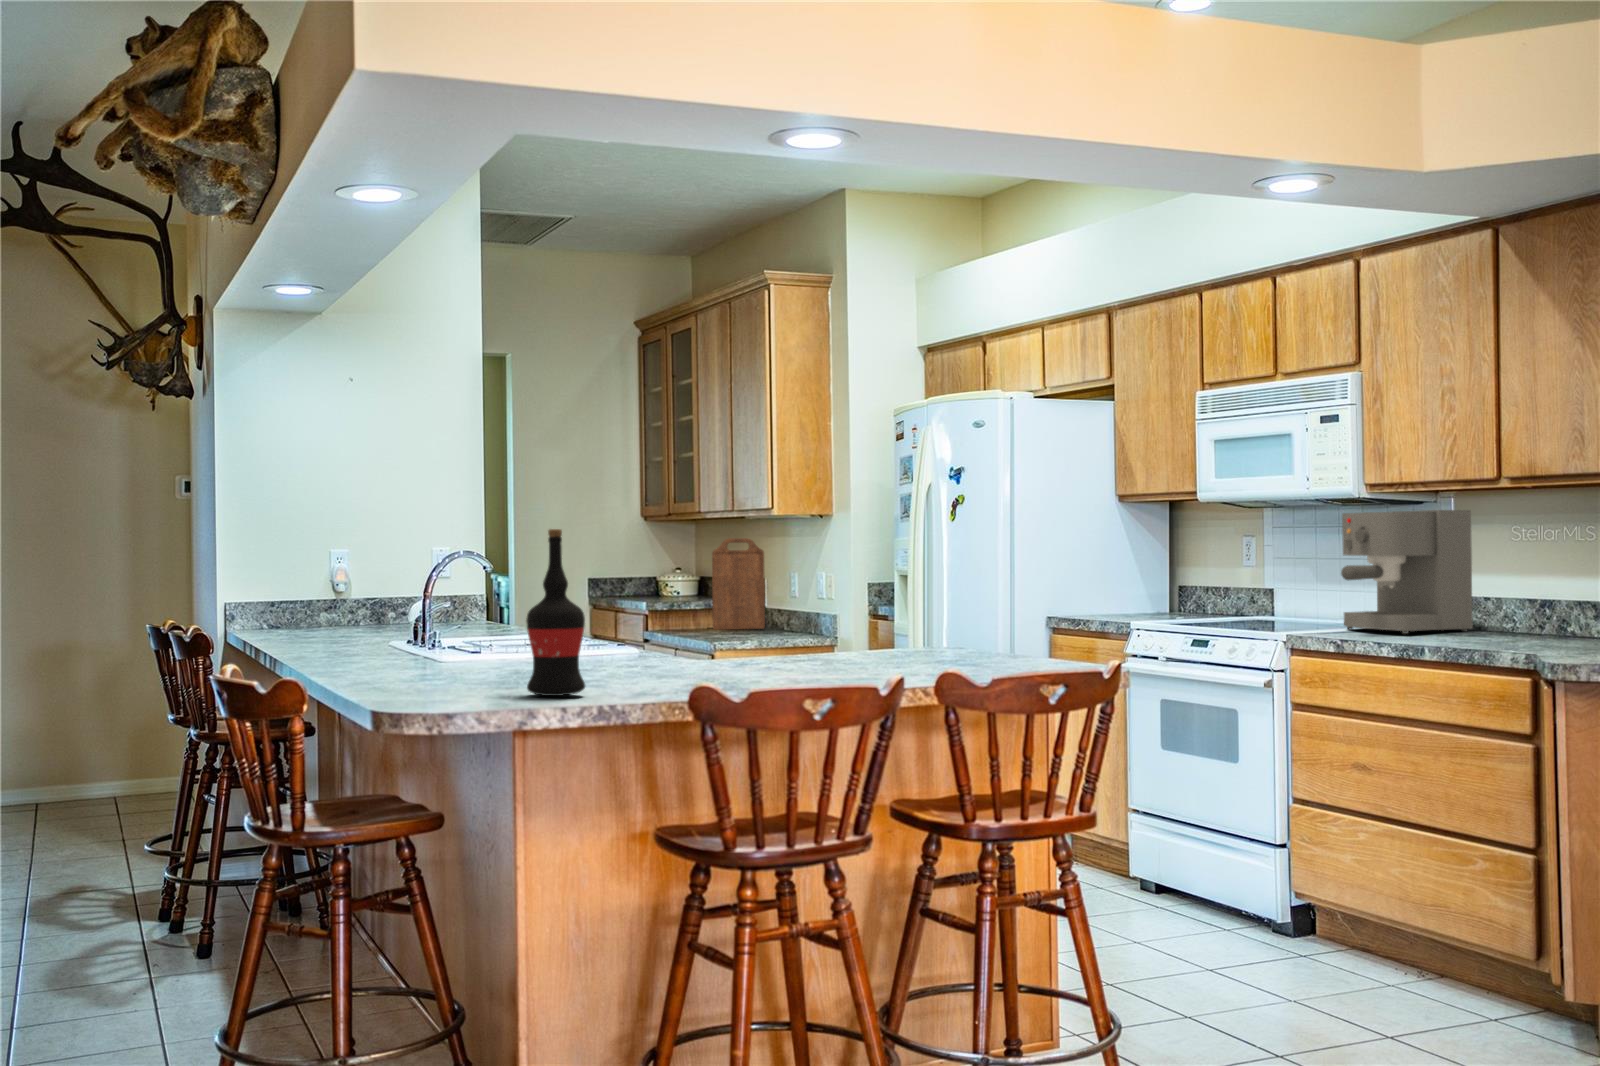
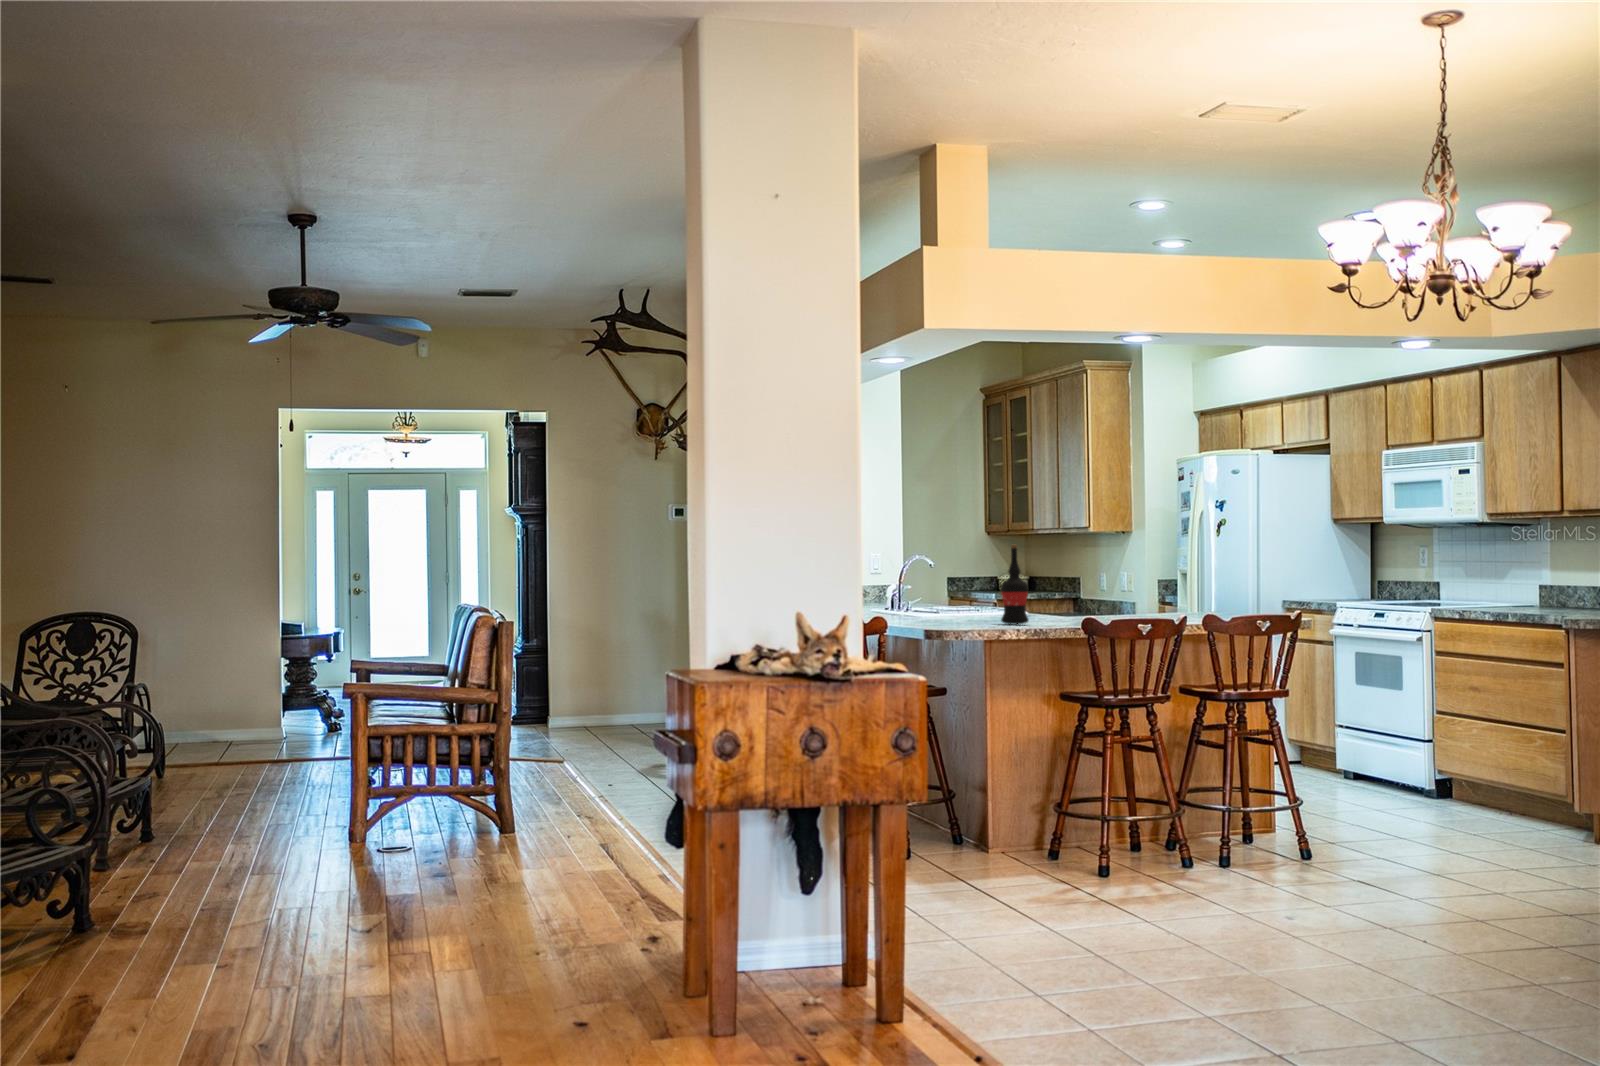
coffee maker: present [1341,510,1473,634] -> none [1466,530,1556,608]
cutting board: present [712,538,765,630] -> none [1051,548,1087,609]

